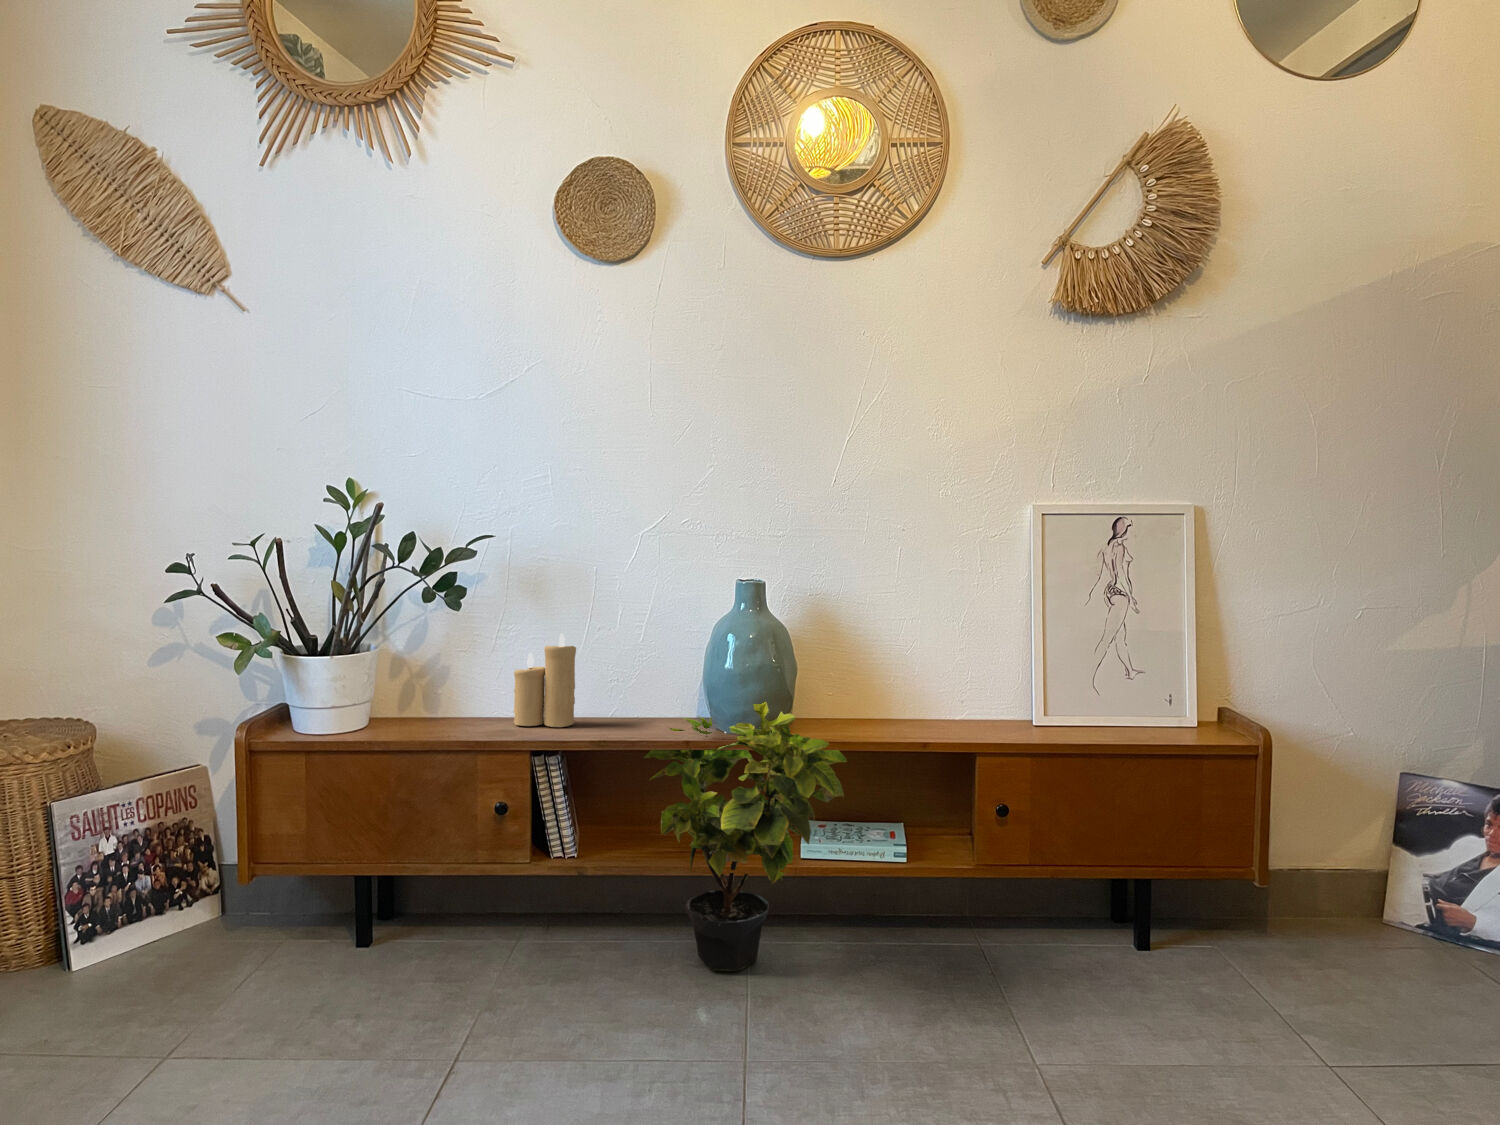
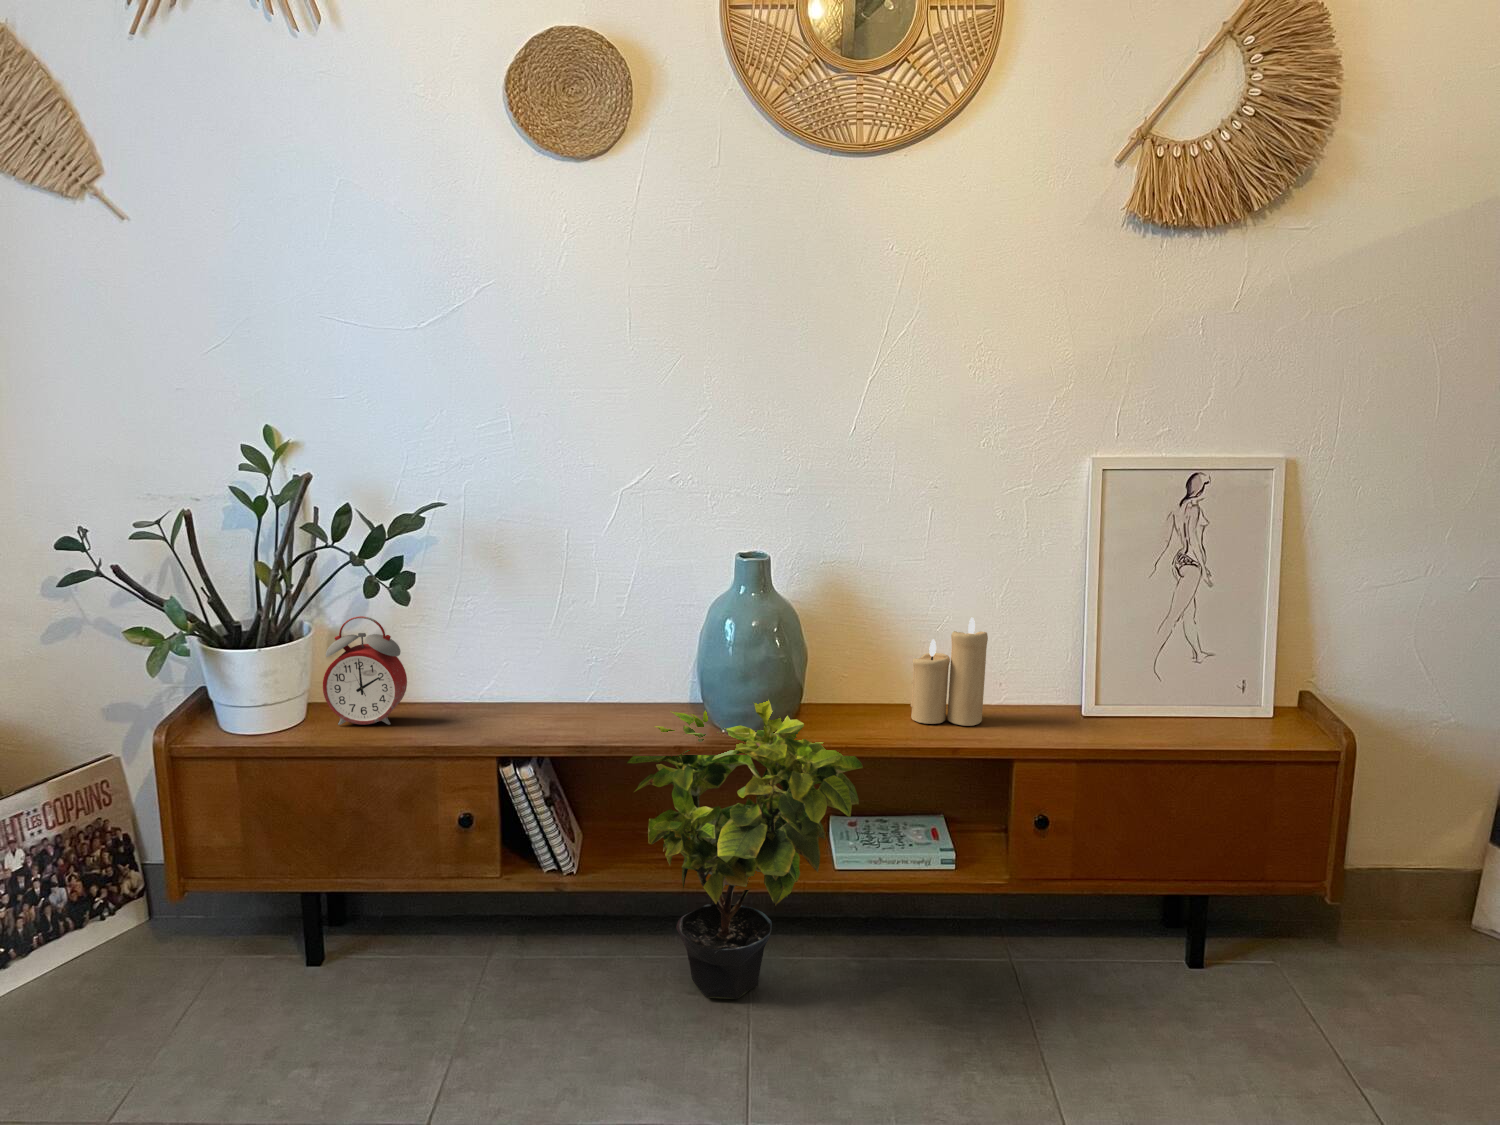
alarm clock: none [385,633,457,727] -> present [323,616,407,725]
candle: present [514,634,576,727] -> present [911,618,988,726]

